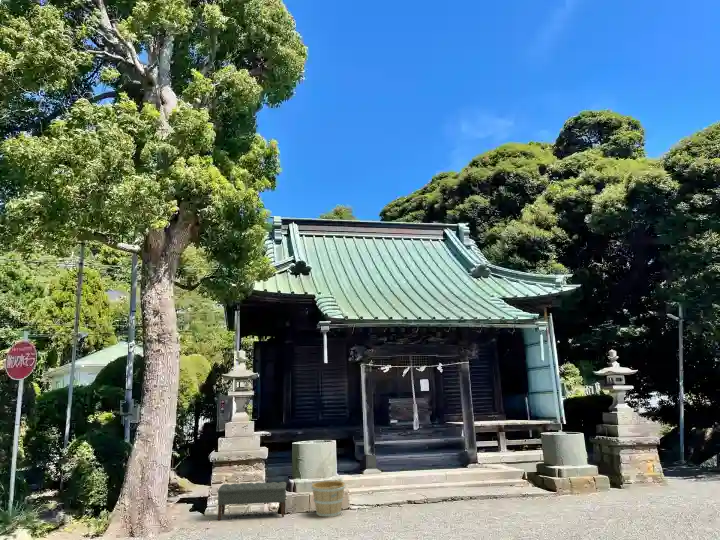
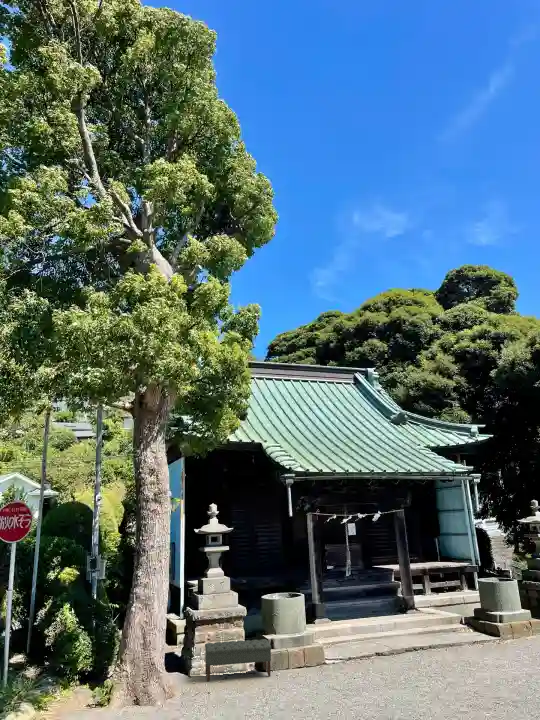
wooden bucket: present [312,480,345,517] -> none [294,637,327,676]

